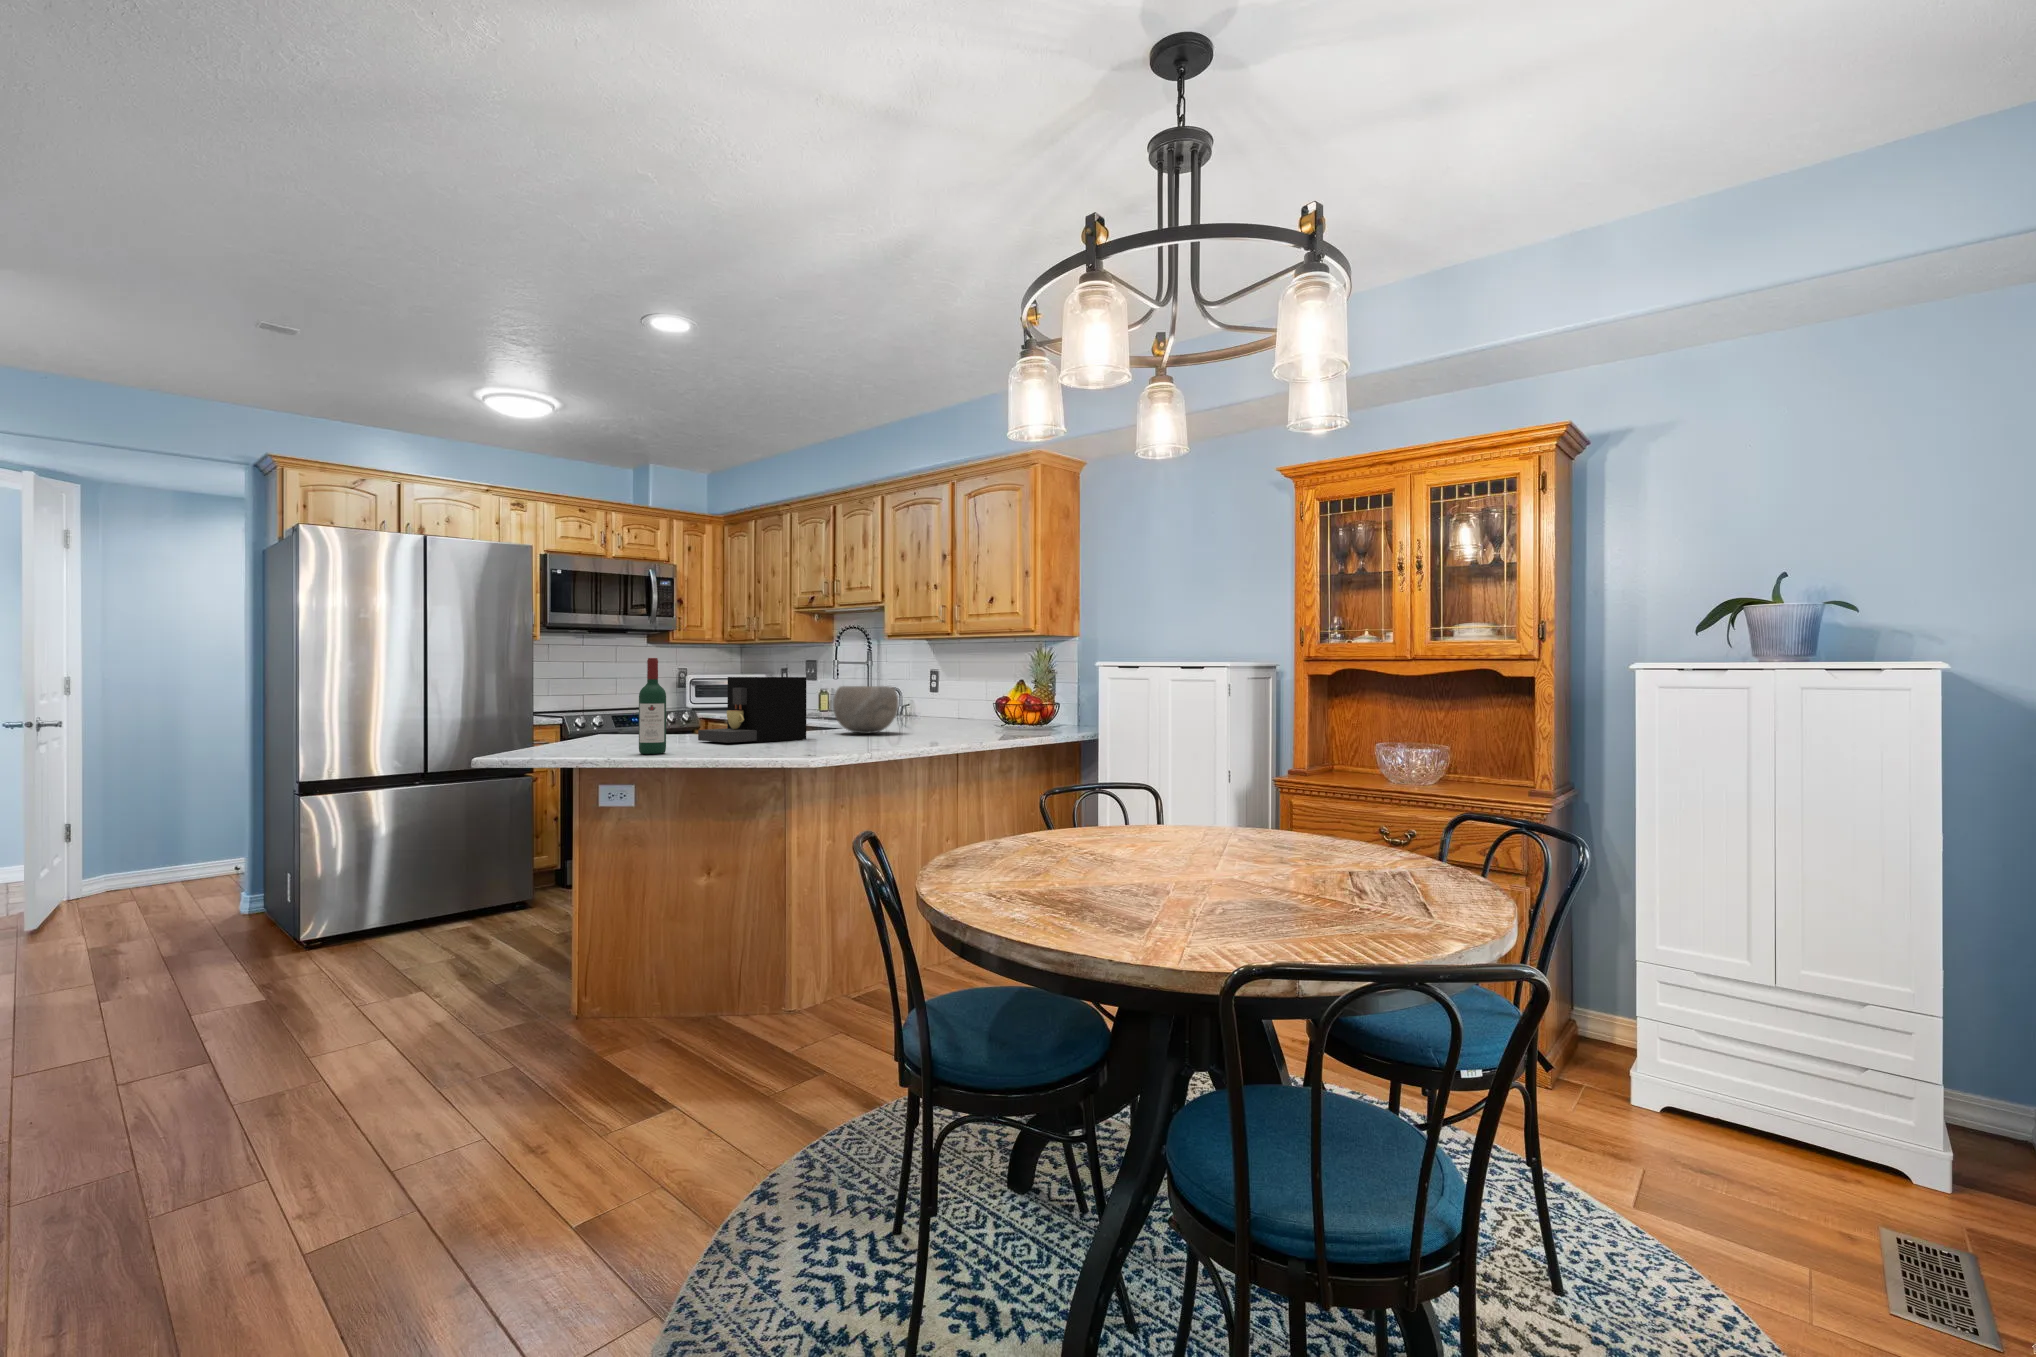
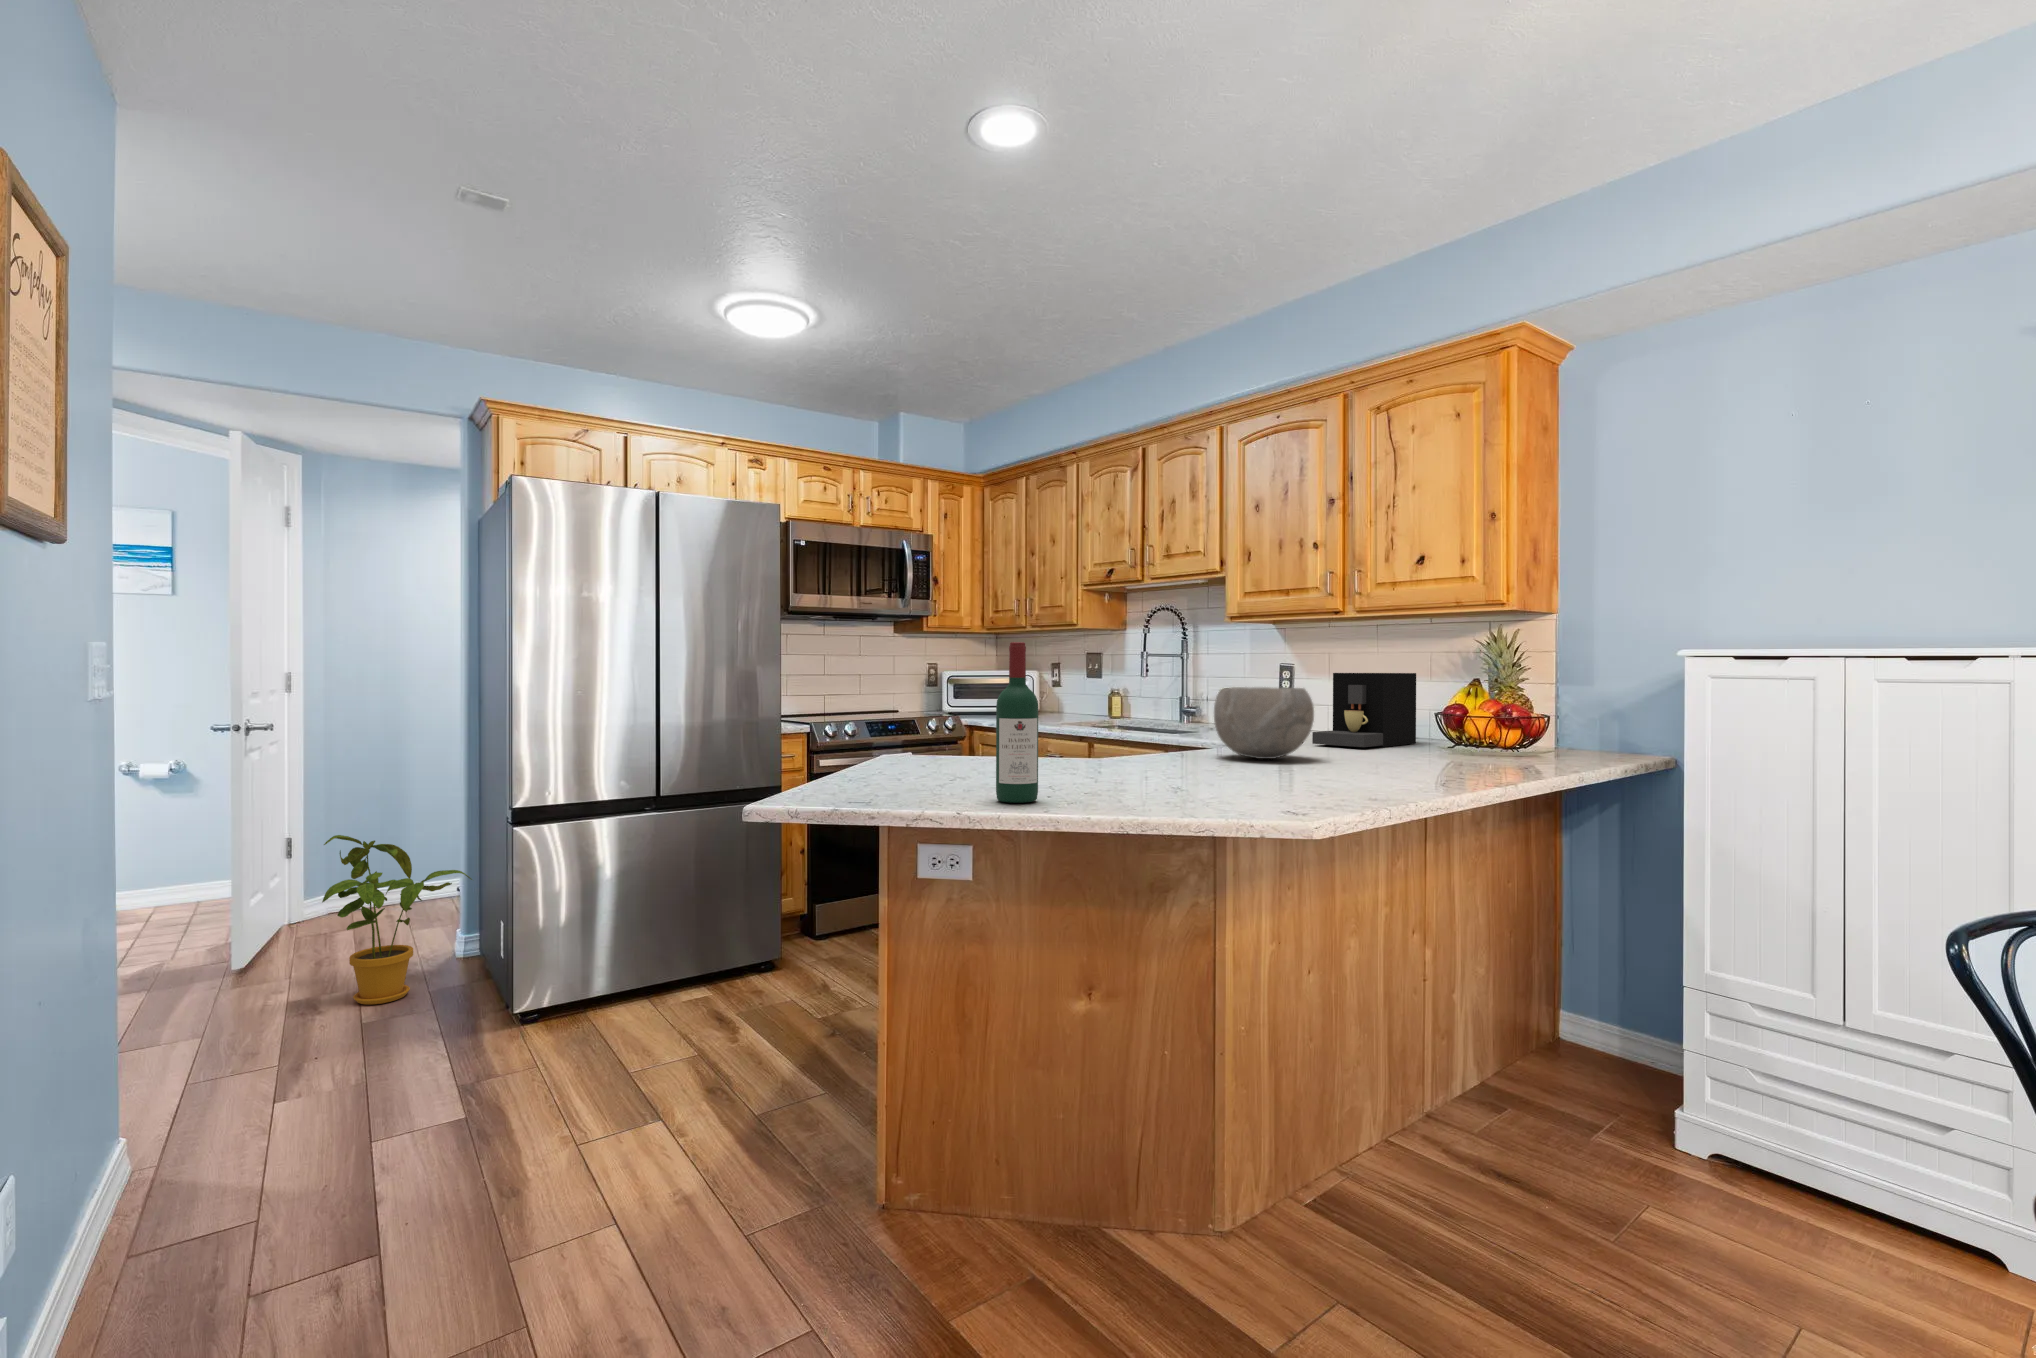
coffee maker: present [698,677,807,743] -> present [1312,673,1416,747]
house plant: none [122,811,260,947] -> present [322,835,472,1005]

